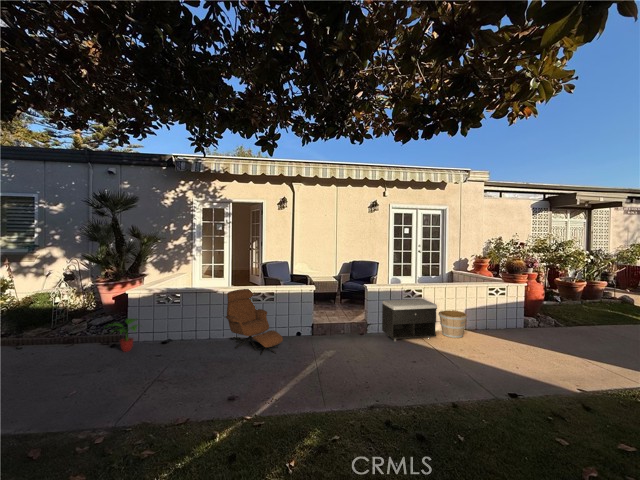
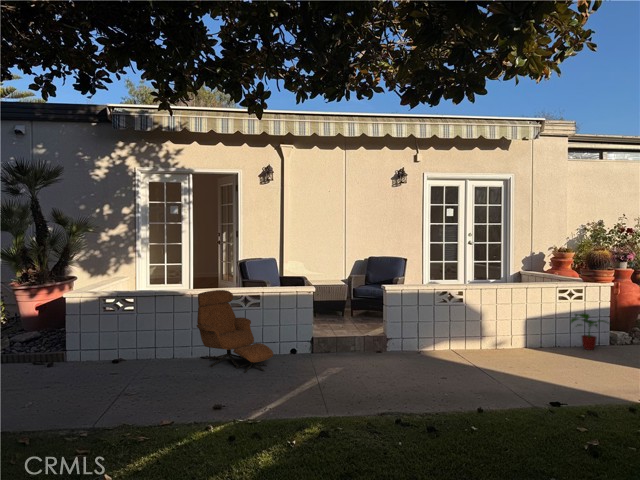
storage bench: present [382,299,437,341] -> none [408,303,481,358]
wooden bucket: present [439,310,467,338] -> none [485,318,524,354]
potted plant: present [111,318,138,352] -> present [571,313,609,350]

